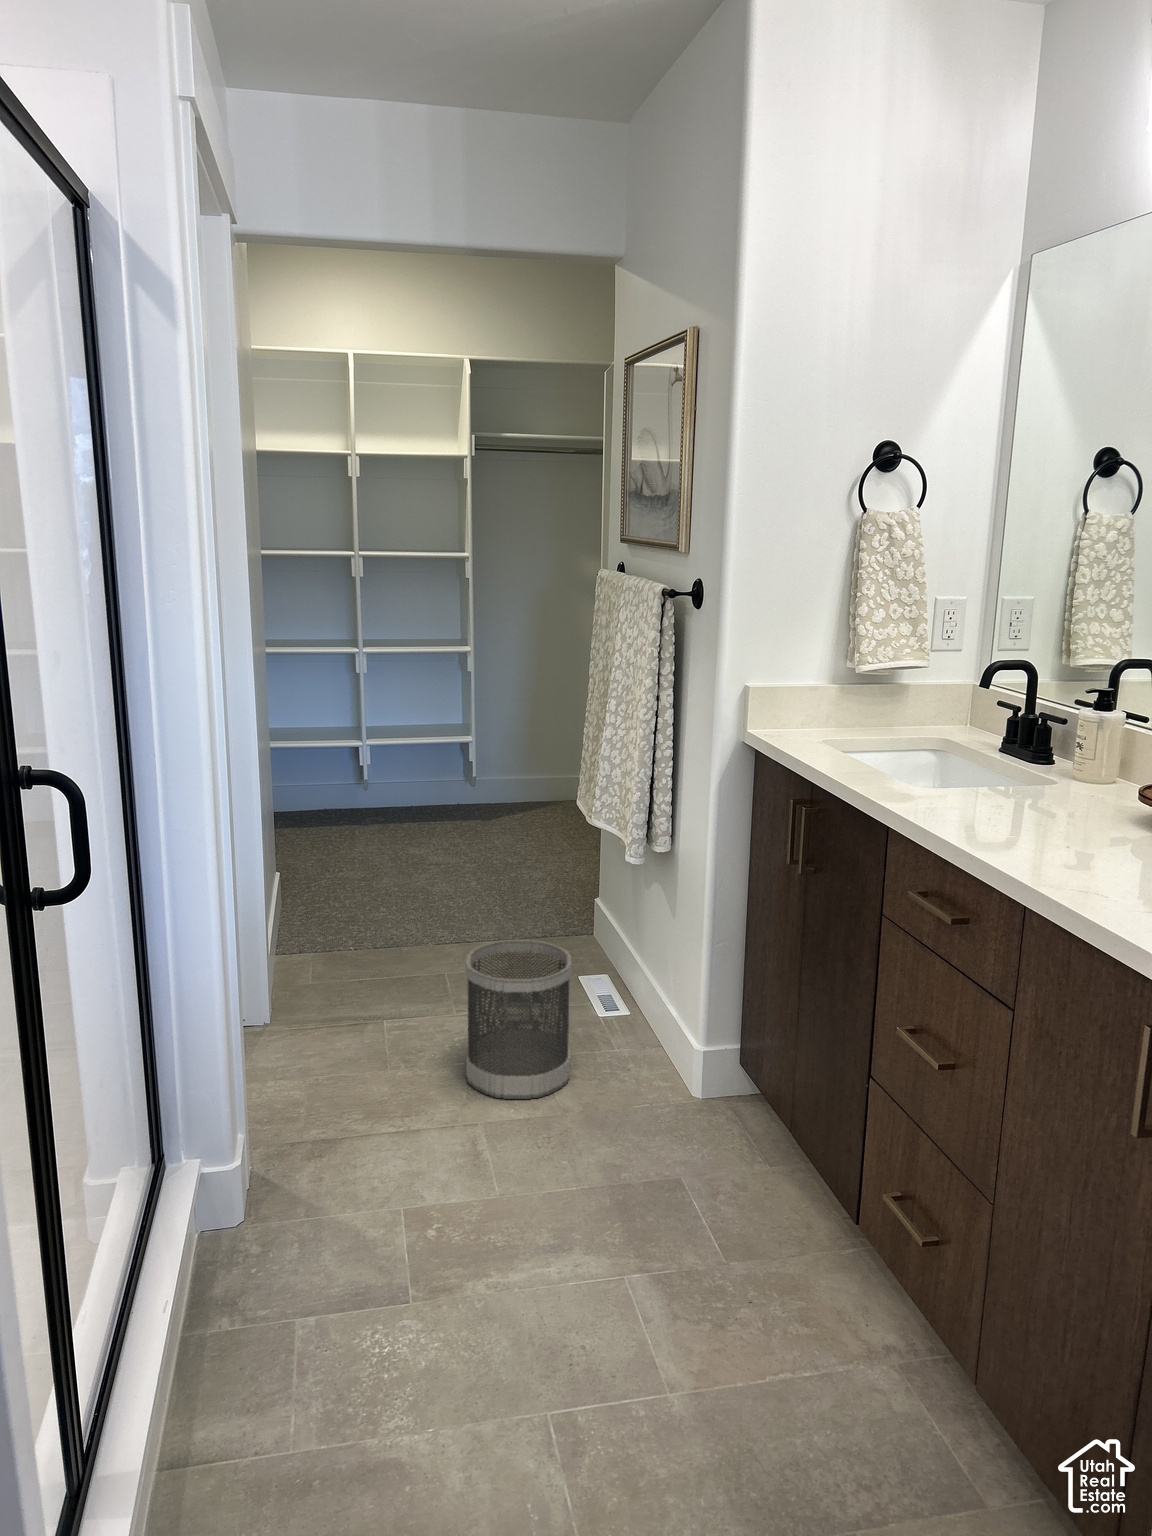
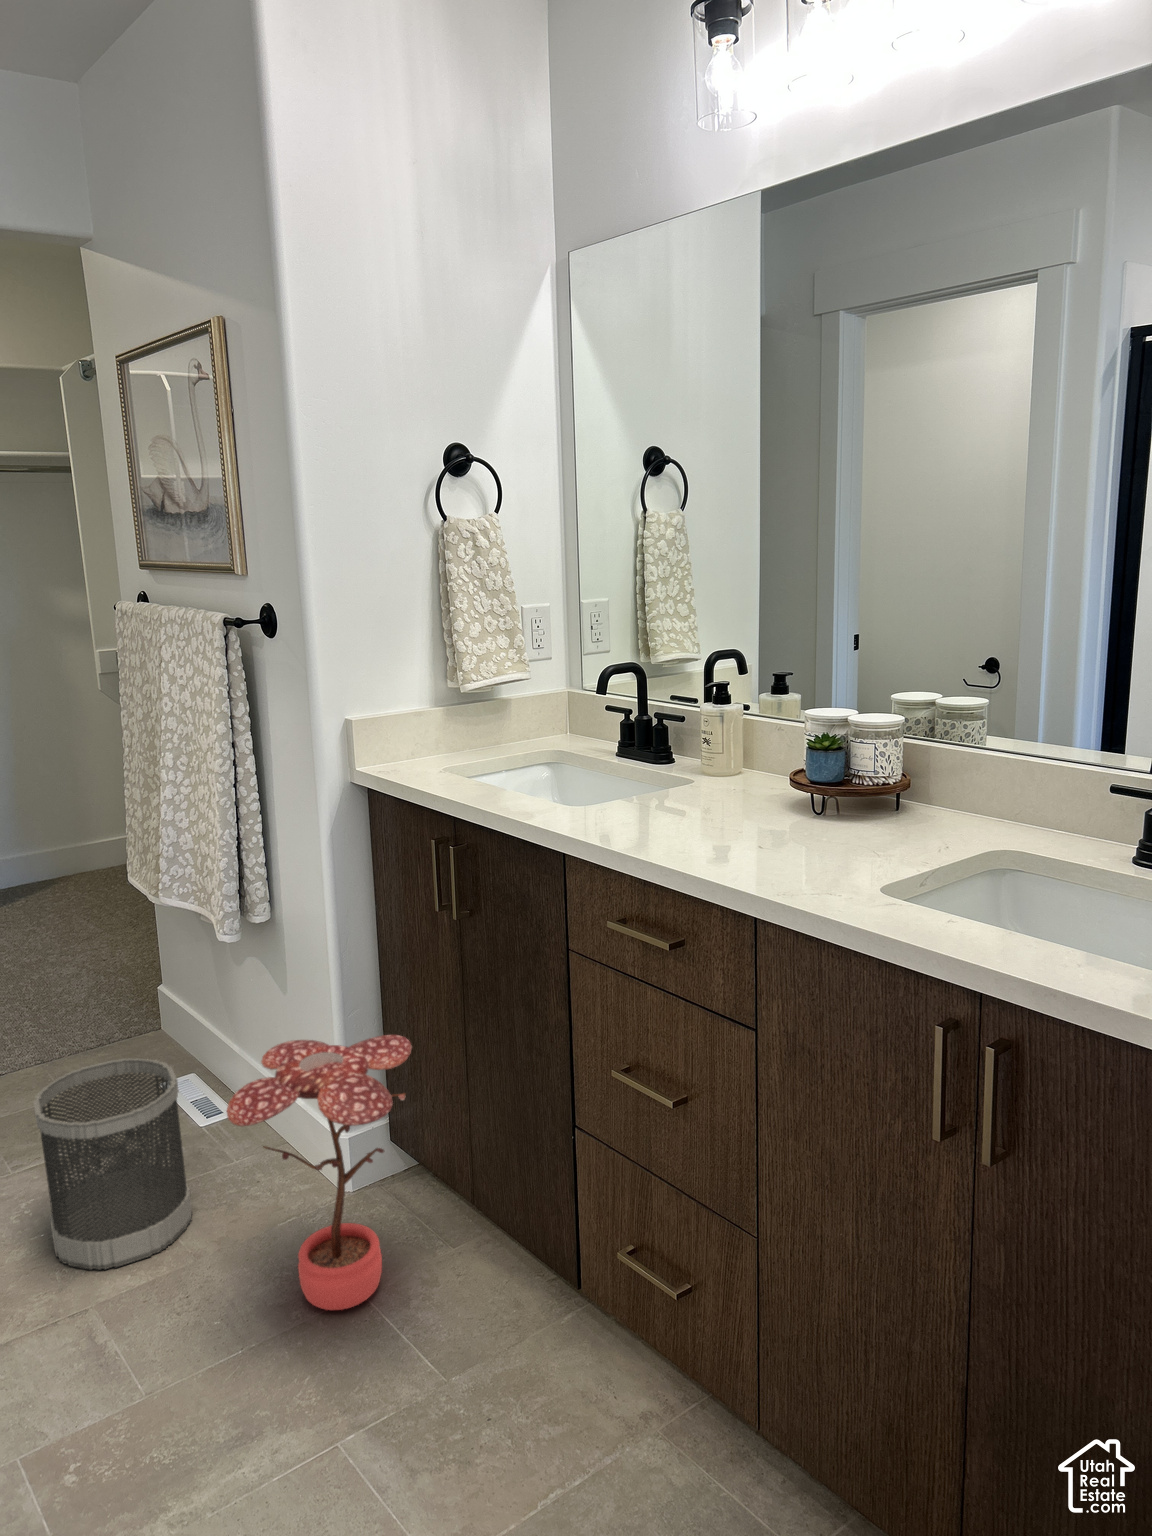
potted plant: none [587,951,751,1183] -> present [227,1035,412,1310]

